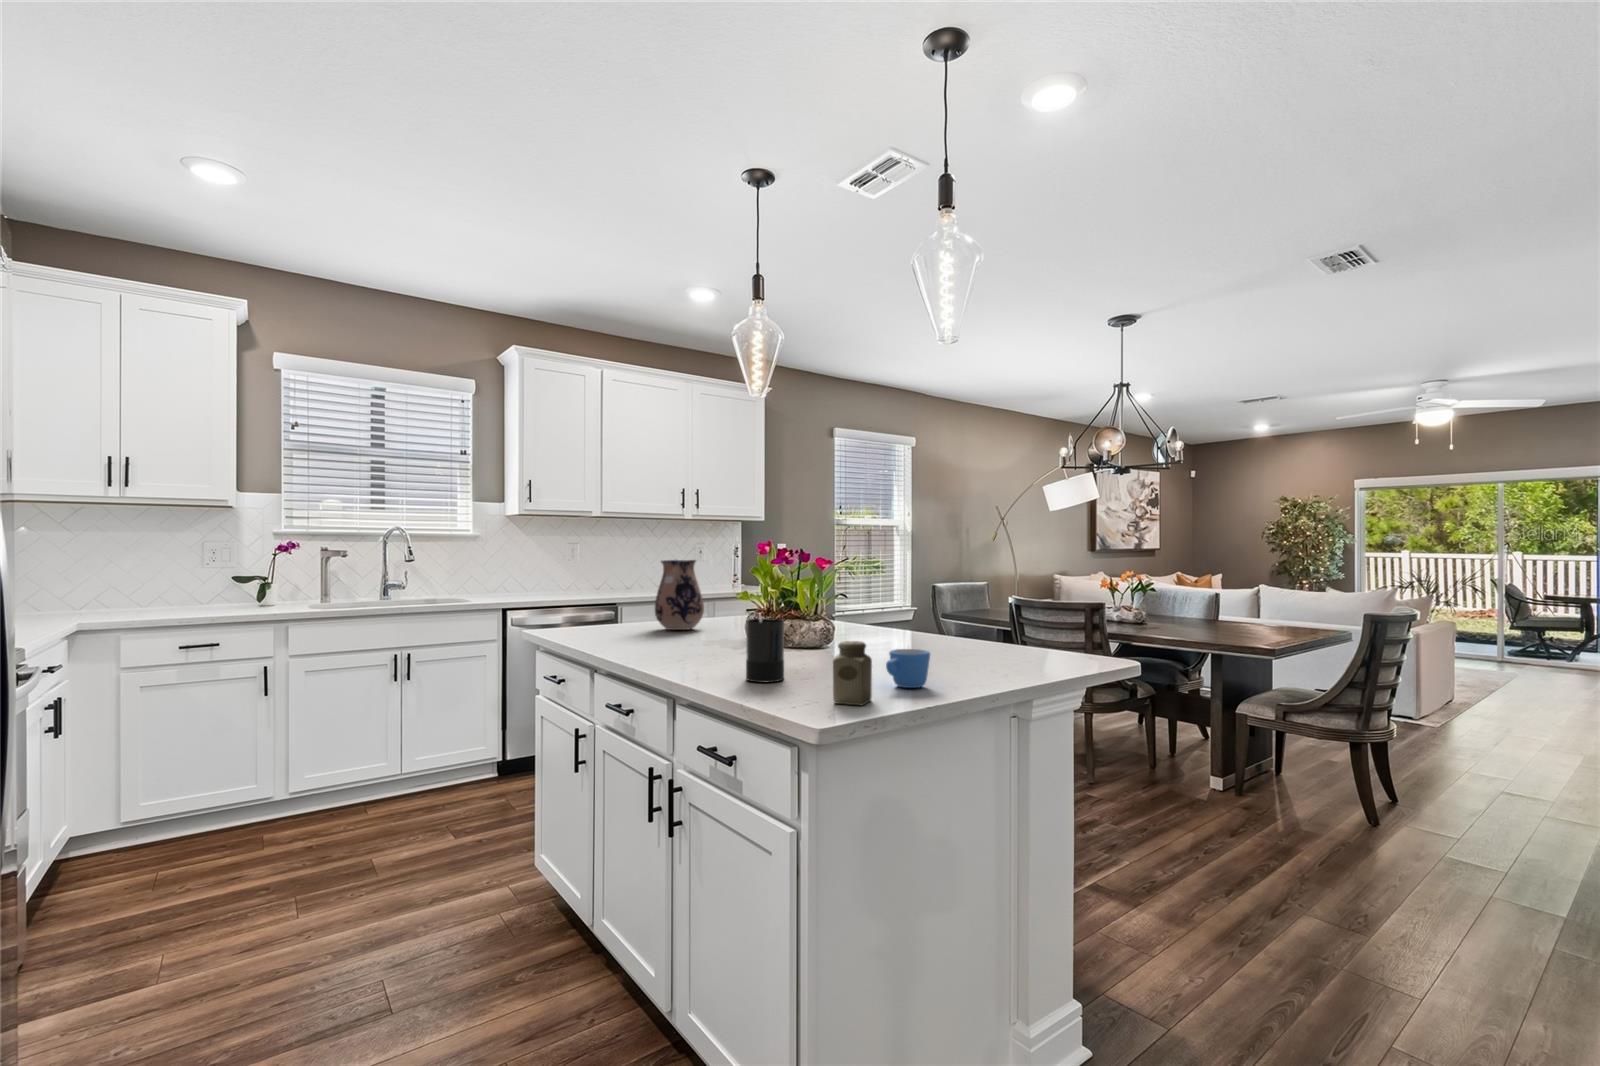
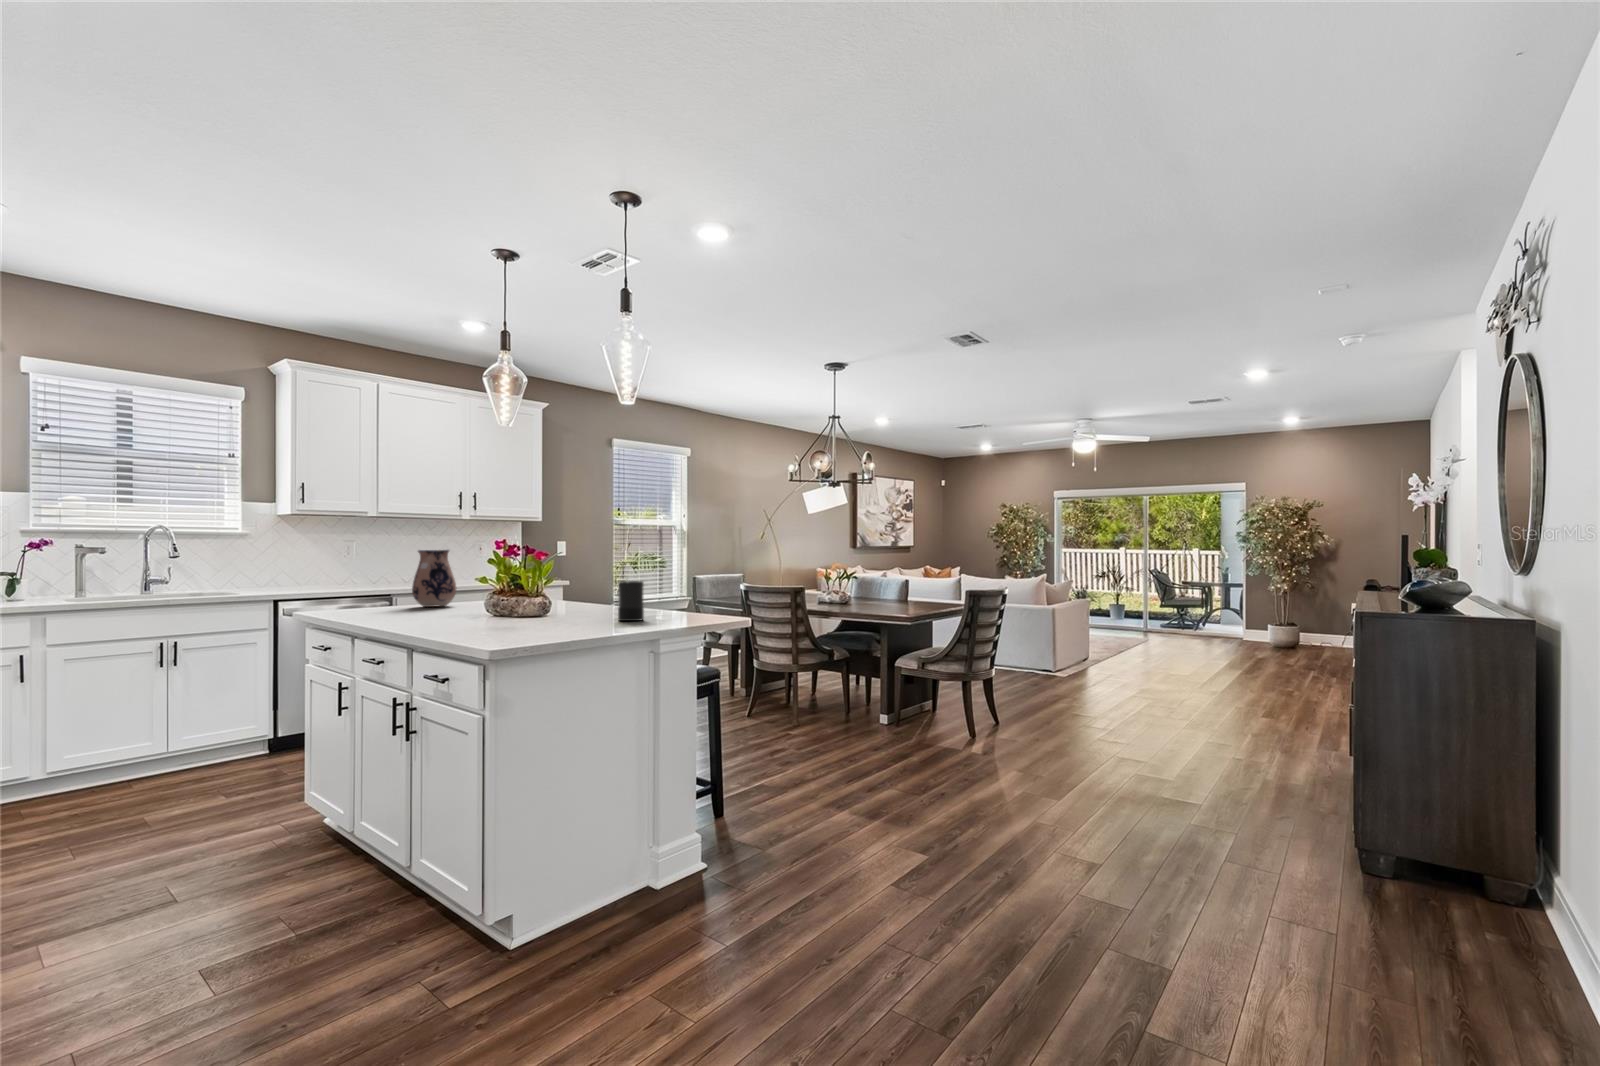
candle: present [746,614,784,682] -> present [618,580,644,621]
salt shaker: present [833,641,872,706] -> none [514,595,544,637]
mug: present [886,649,930,688] -> none [560,604,595,629]

